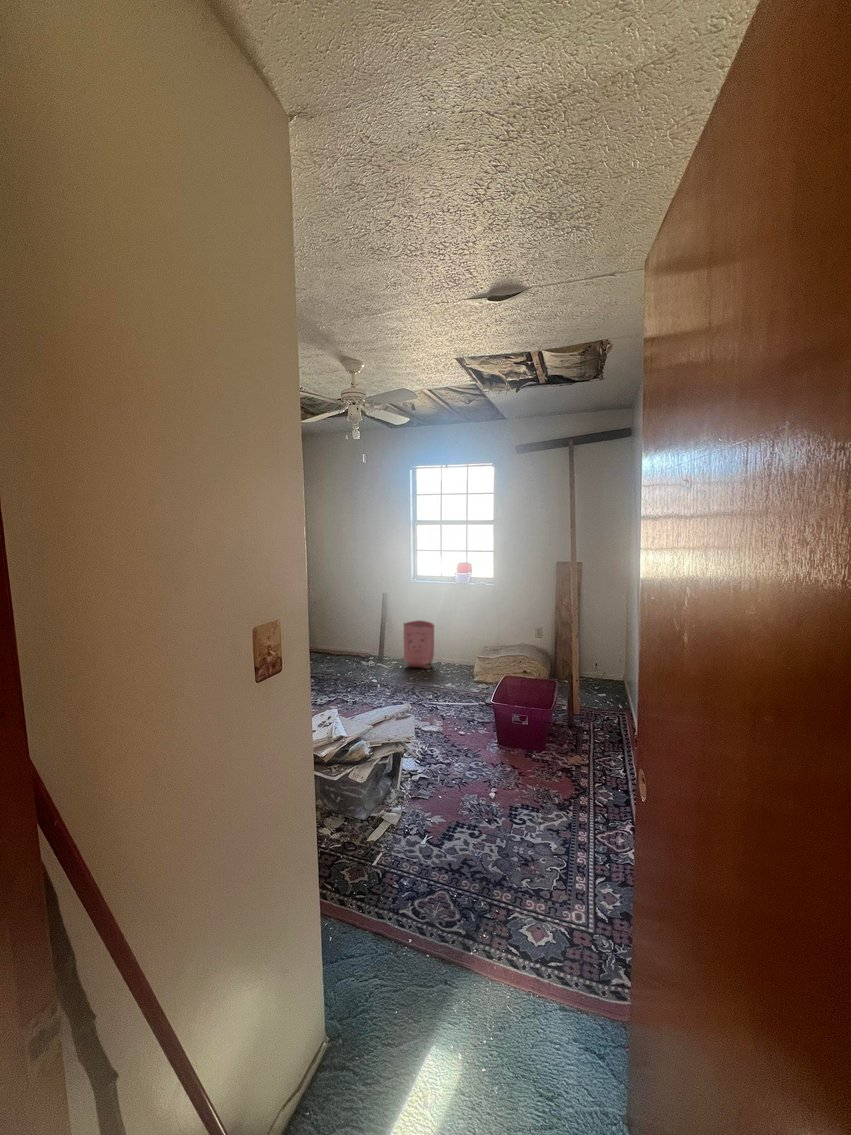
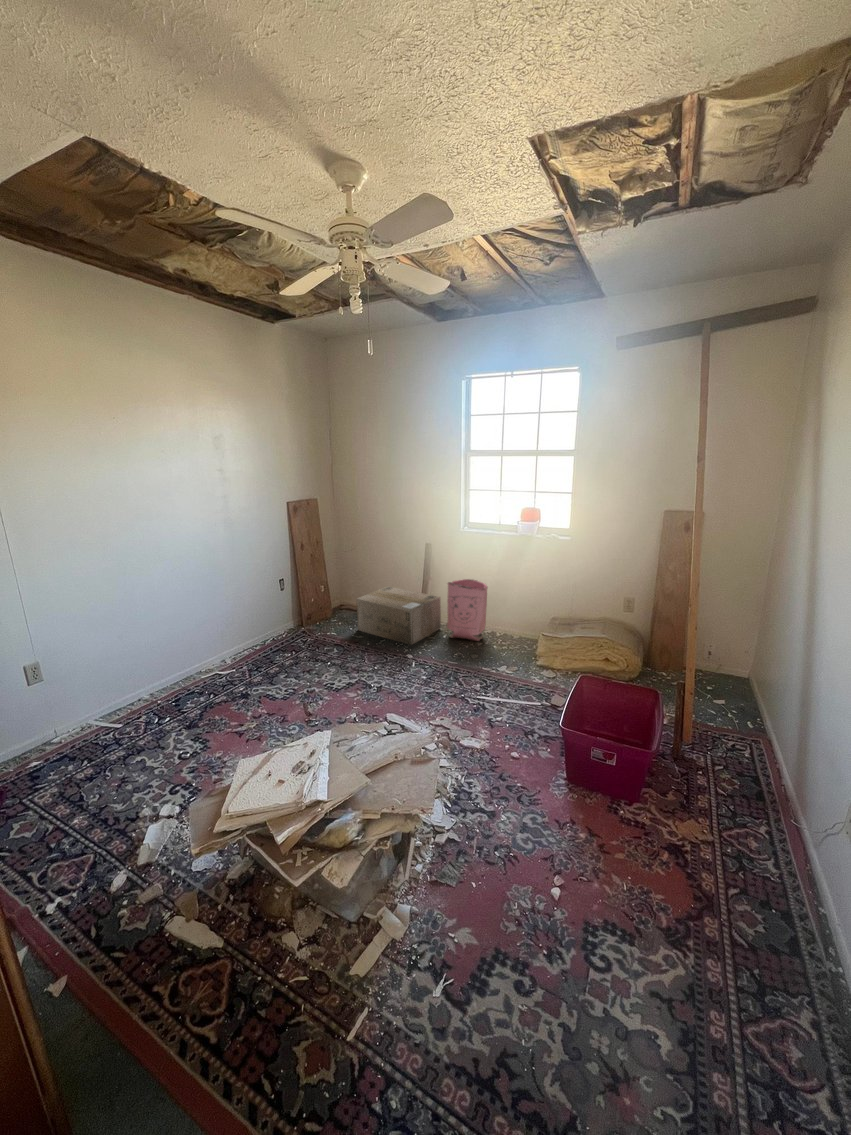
cardboard box: none [330,631,398,674] -> present [356,586,441,645]

